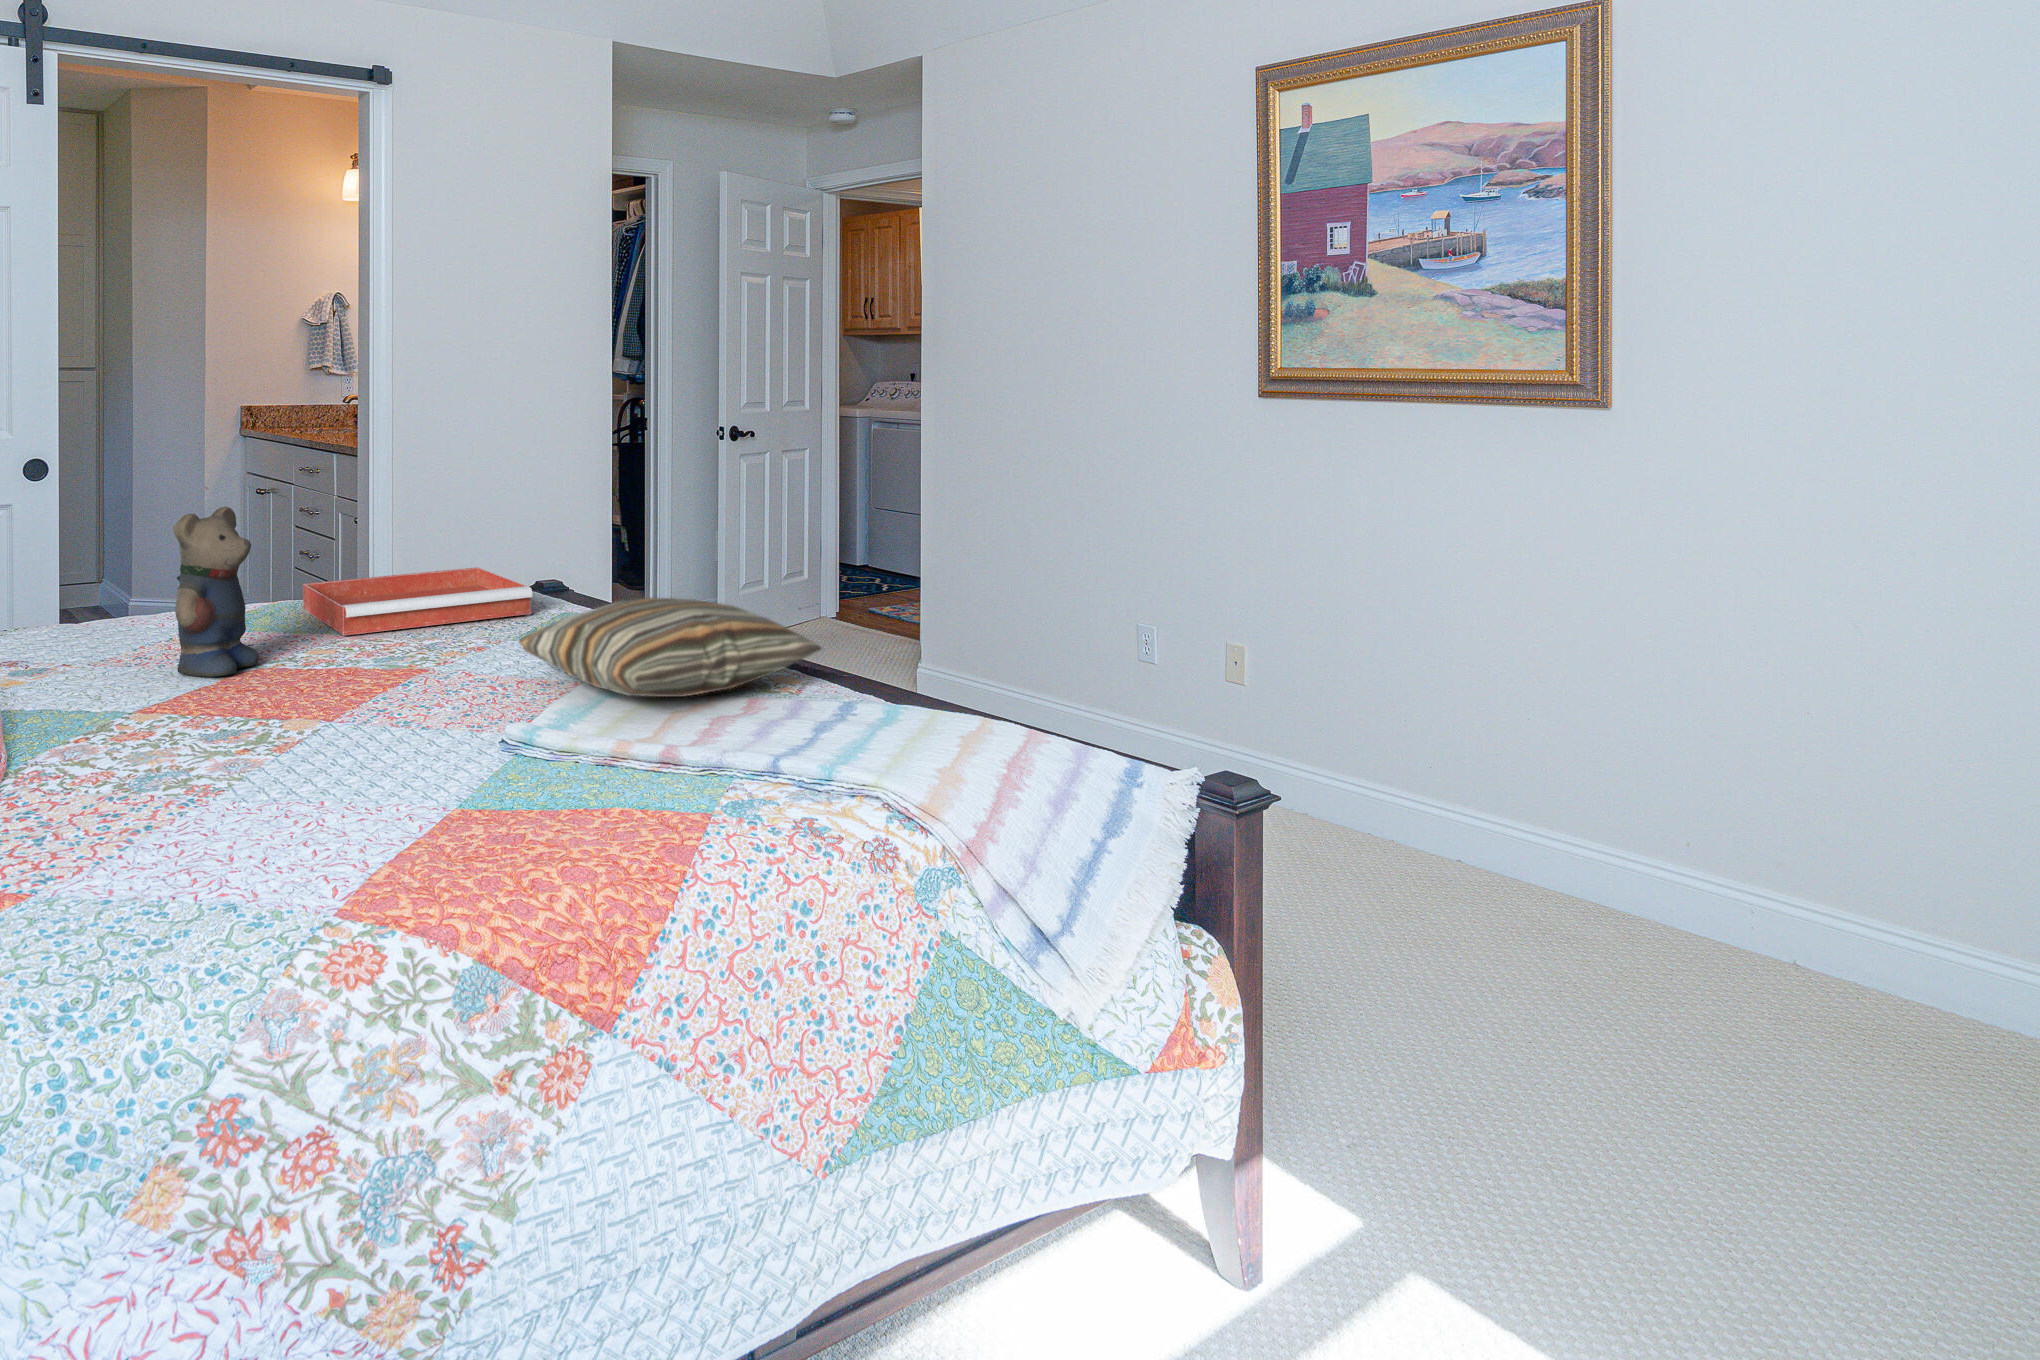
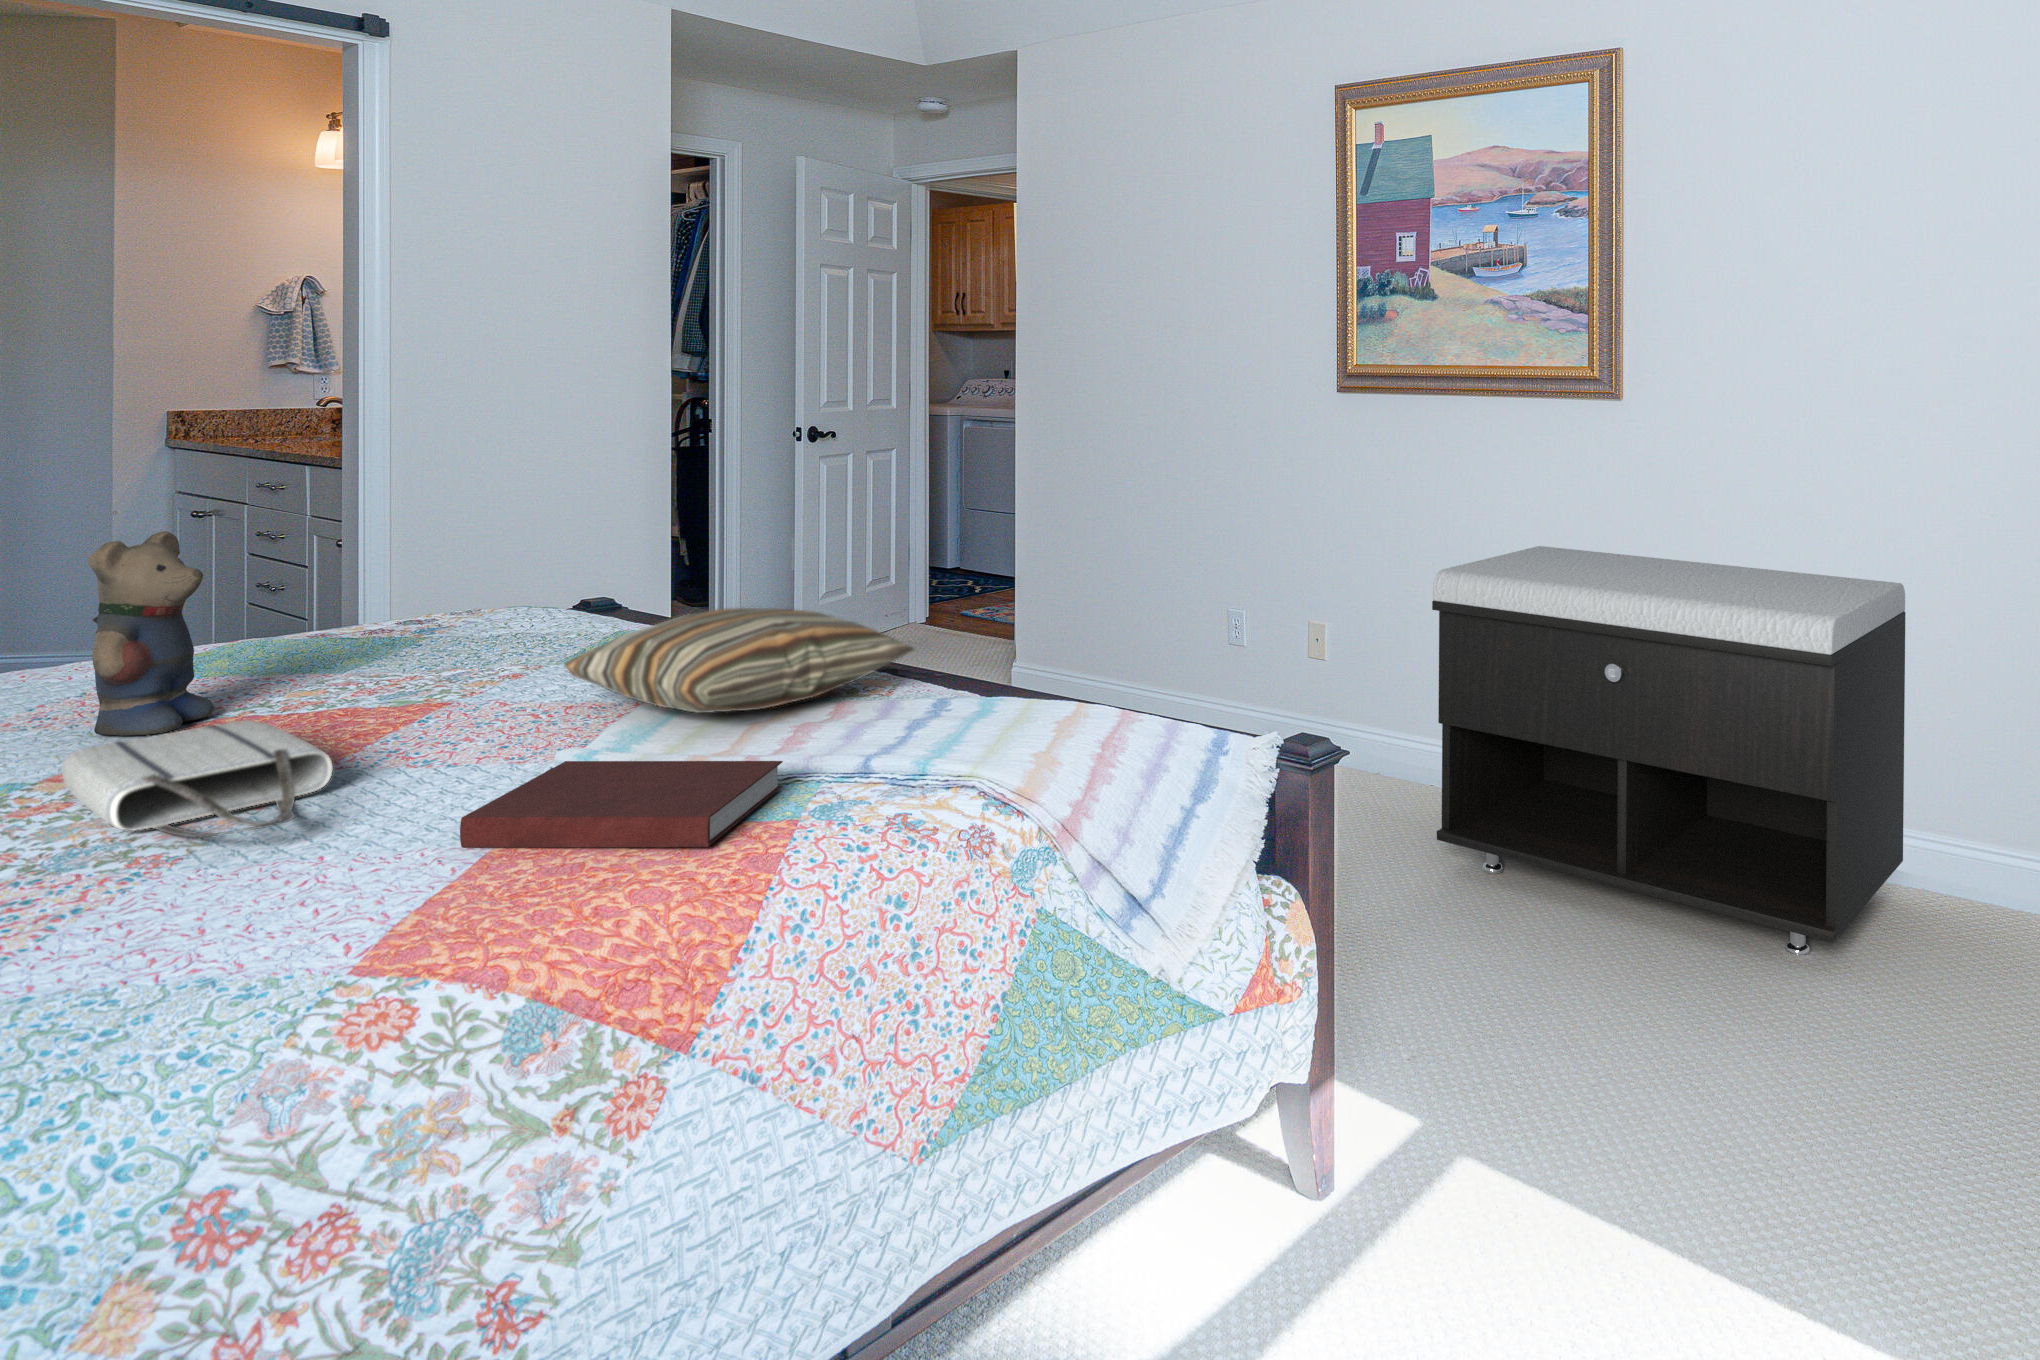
tray: present [303,567,533,635] -> none [269,590,577,675]
storage bench: none [1370,574,2027,1106] -> present [1432,546,1905,957]
tote bag: none [151,672,337,773] -> present [62,720,333,837]
notebook: none [428,733,699,831] -> present [460,761,783,848]

